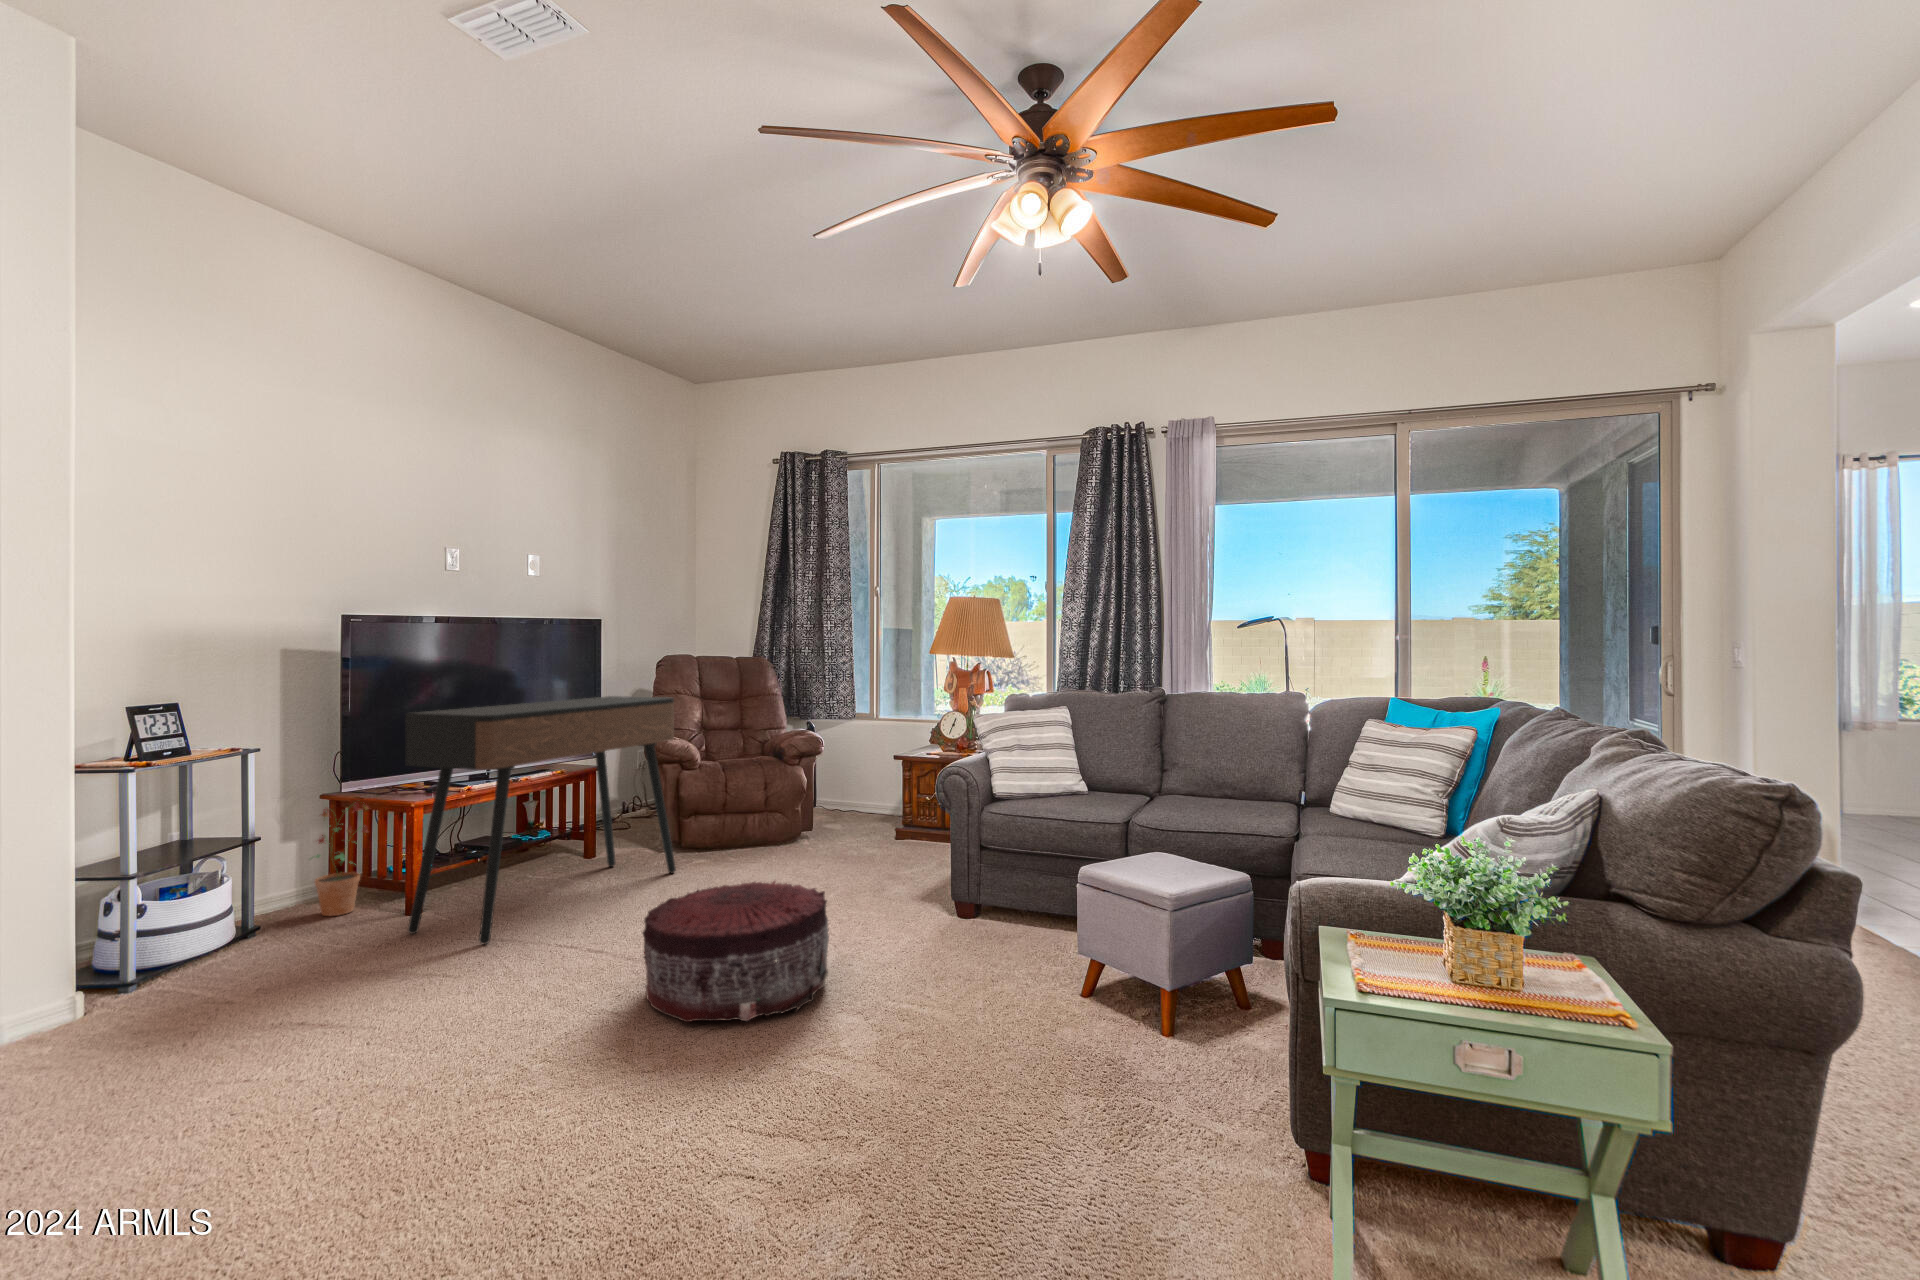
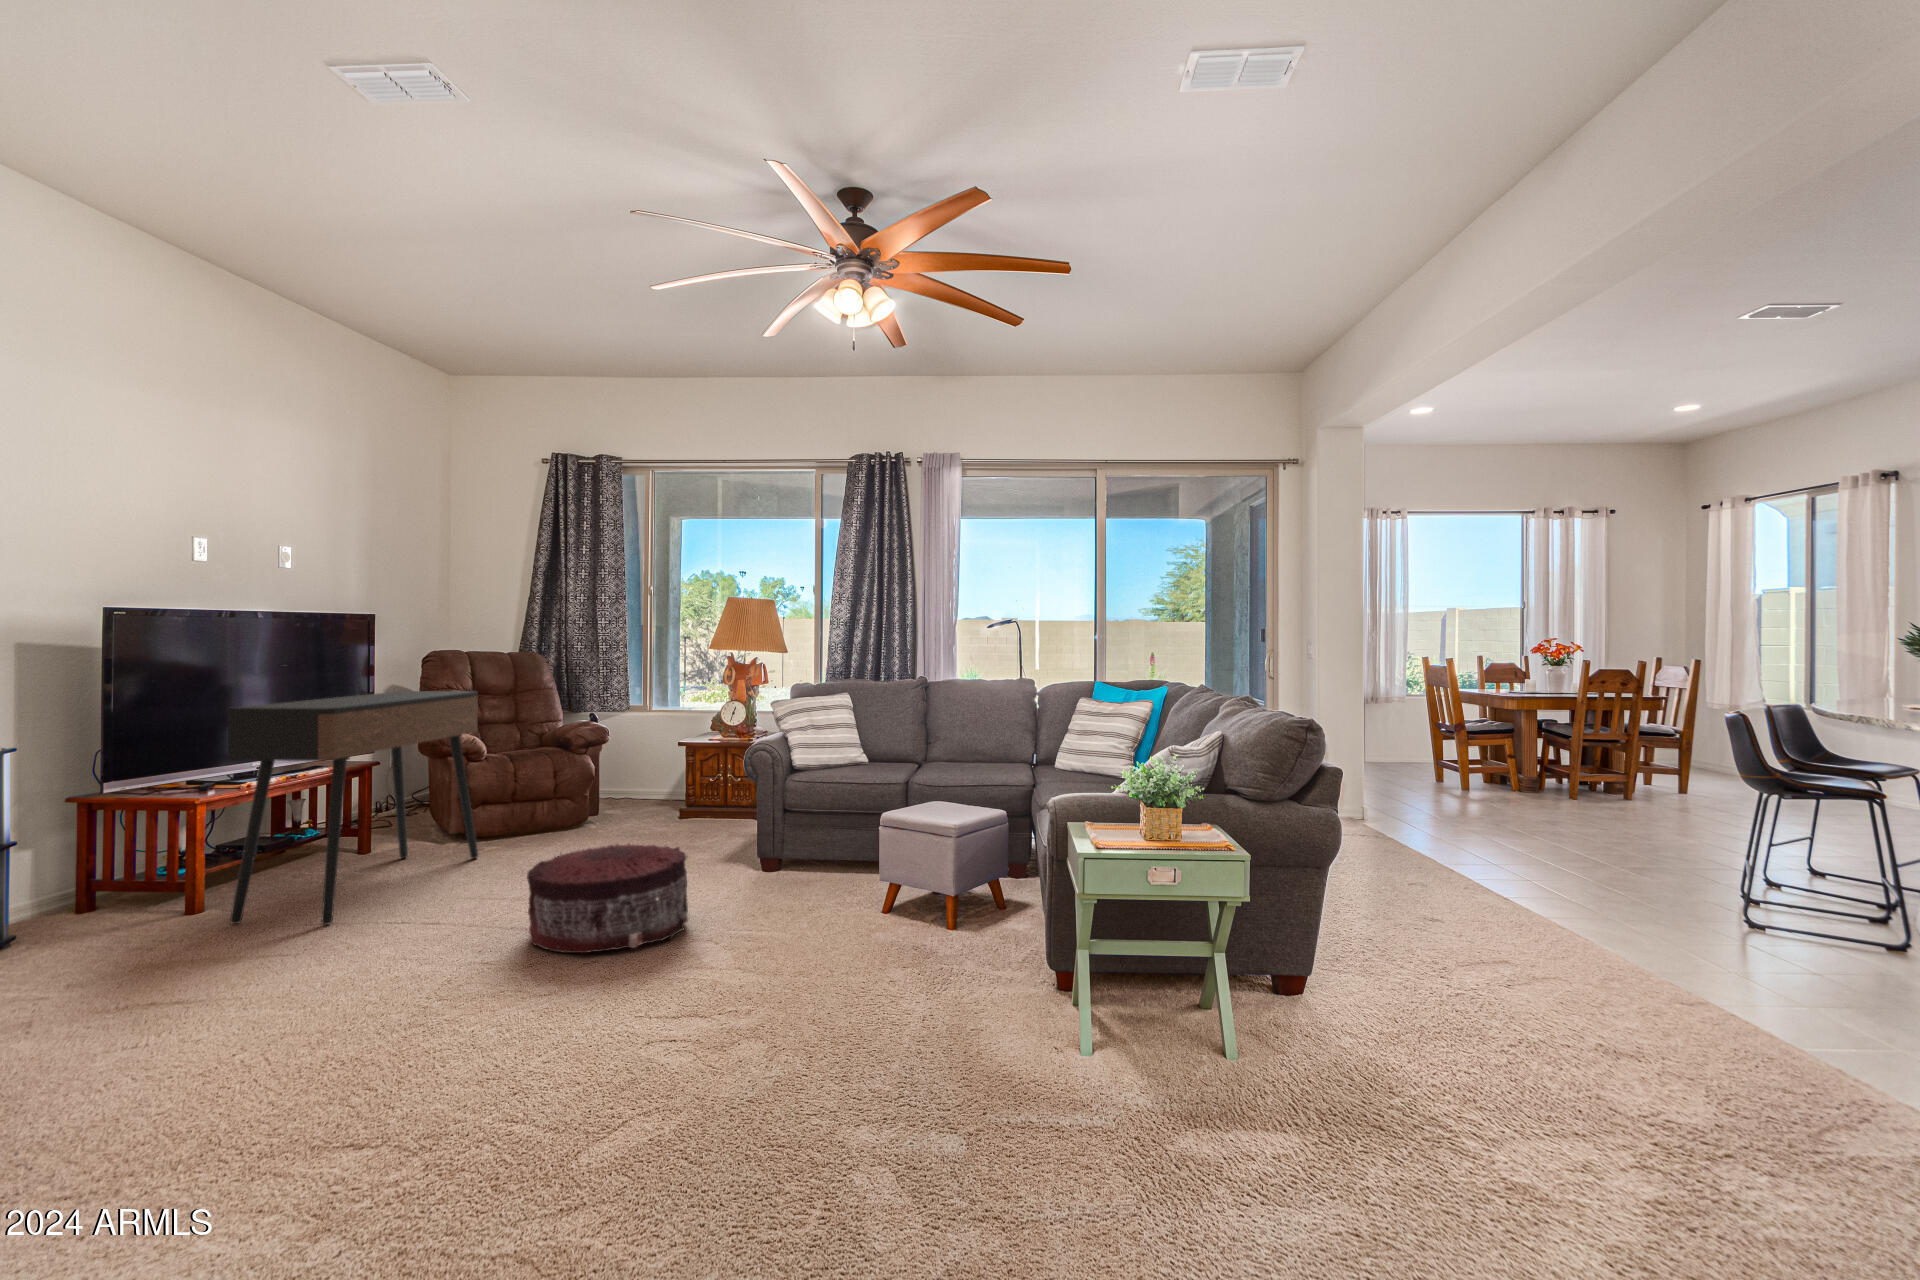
potted plant: present [311,802,369,916] -> none [86,800,159,919]

